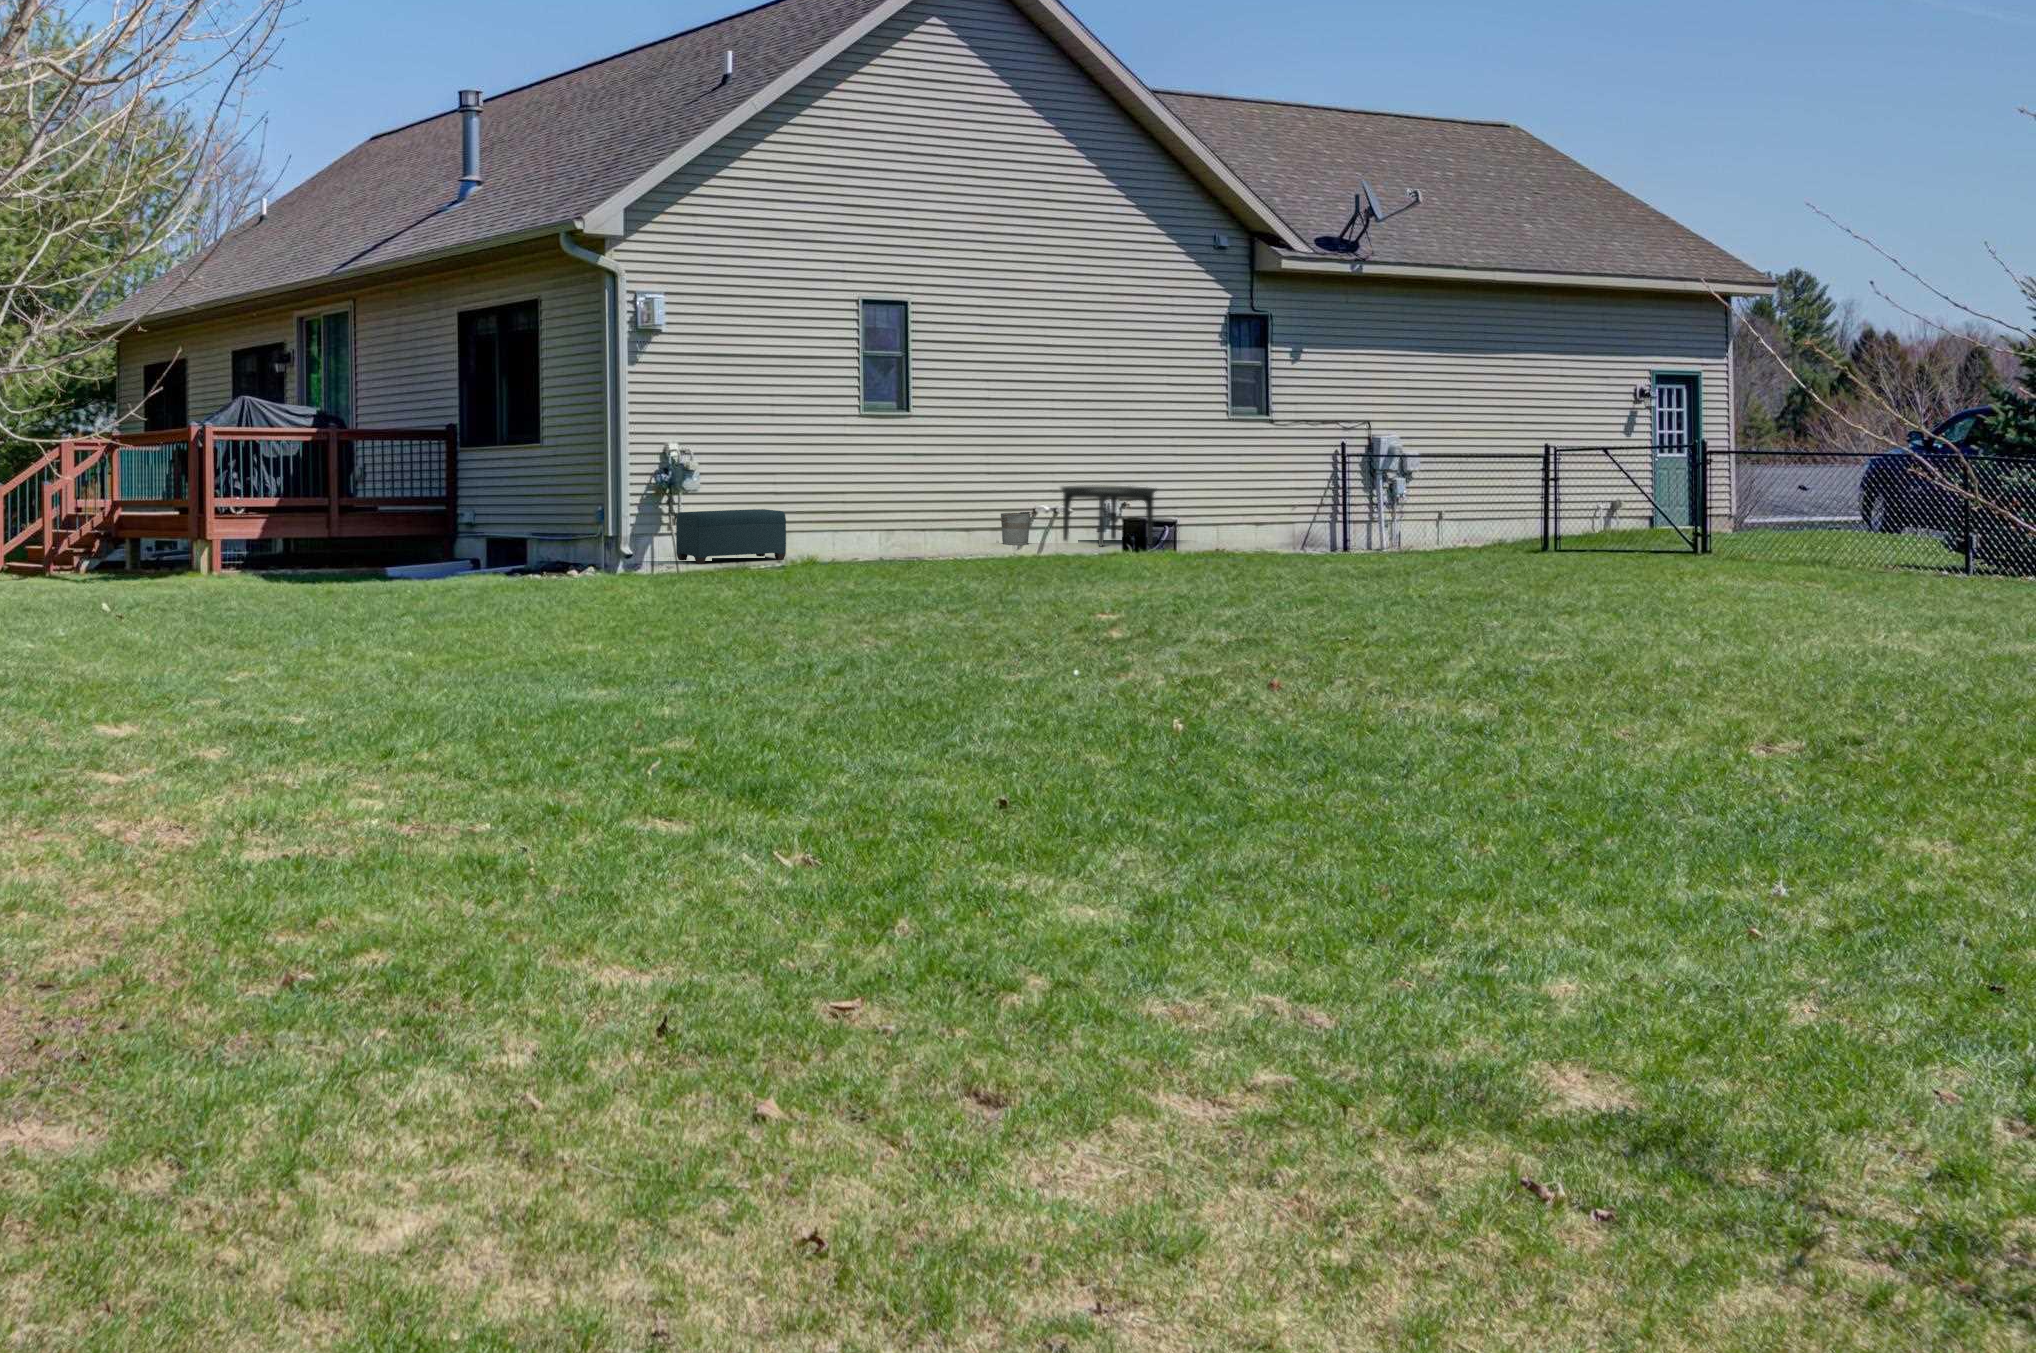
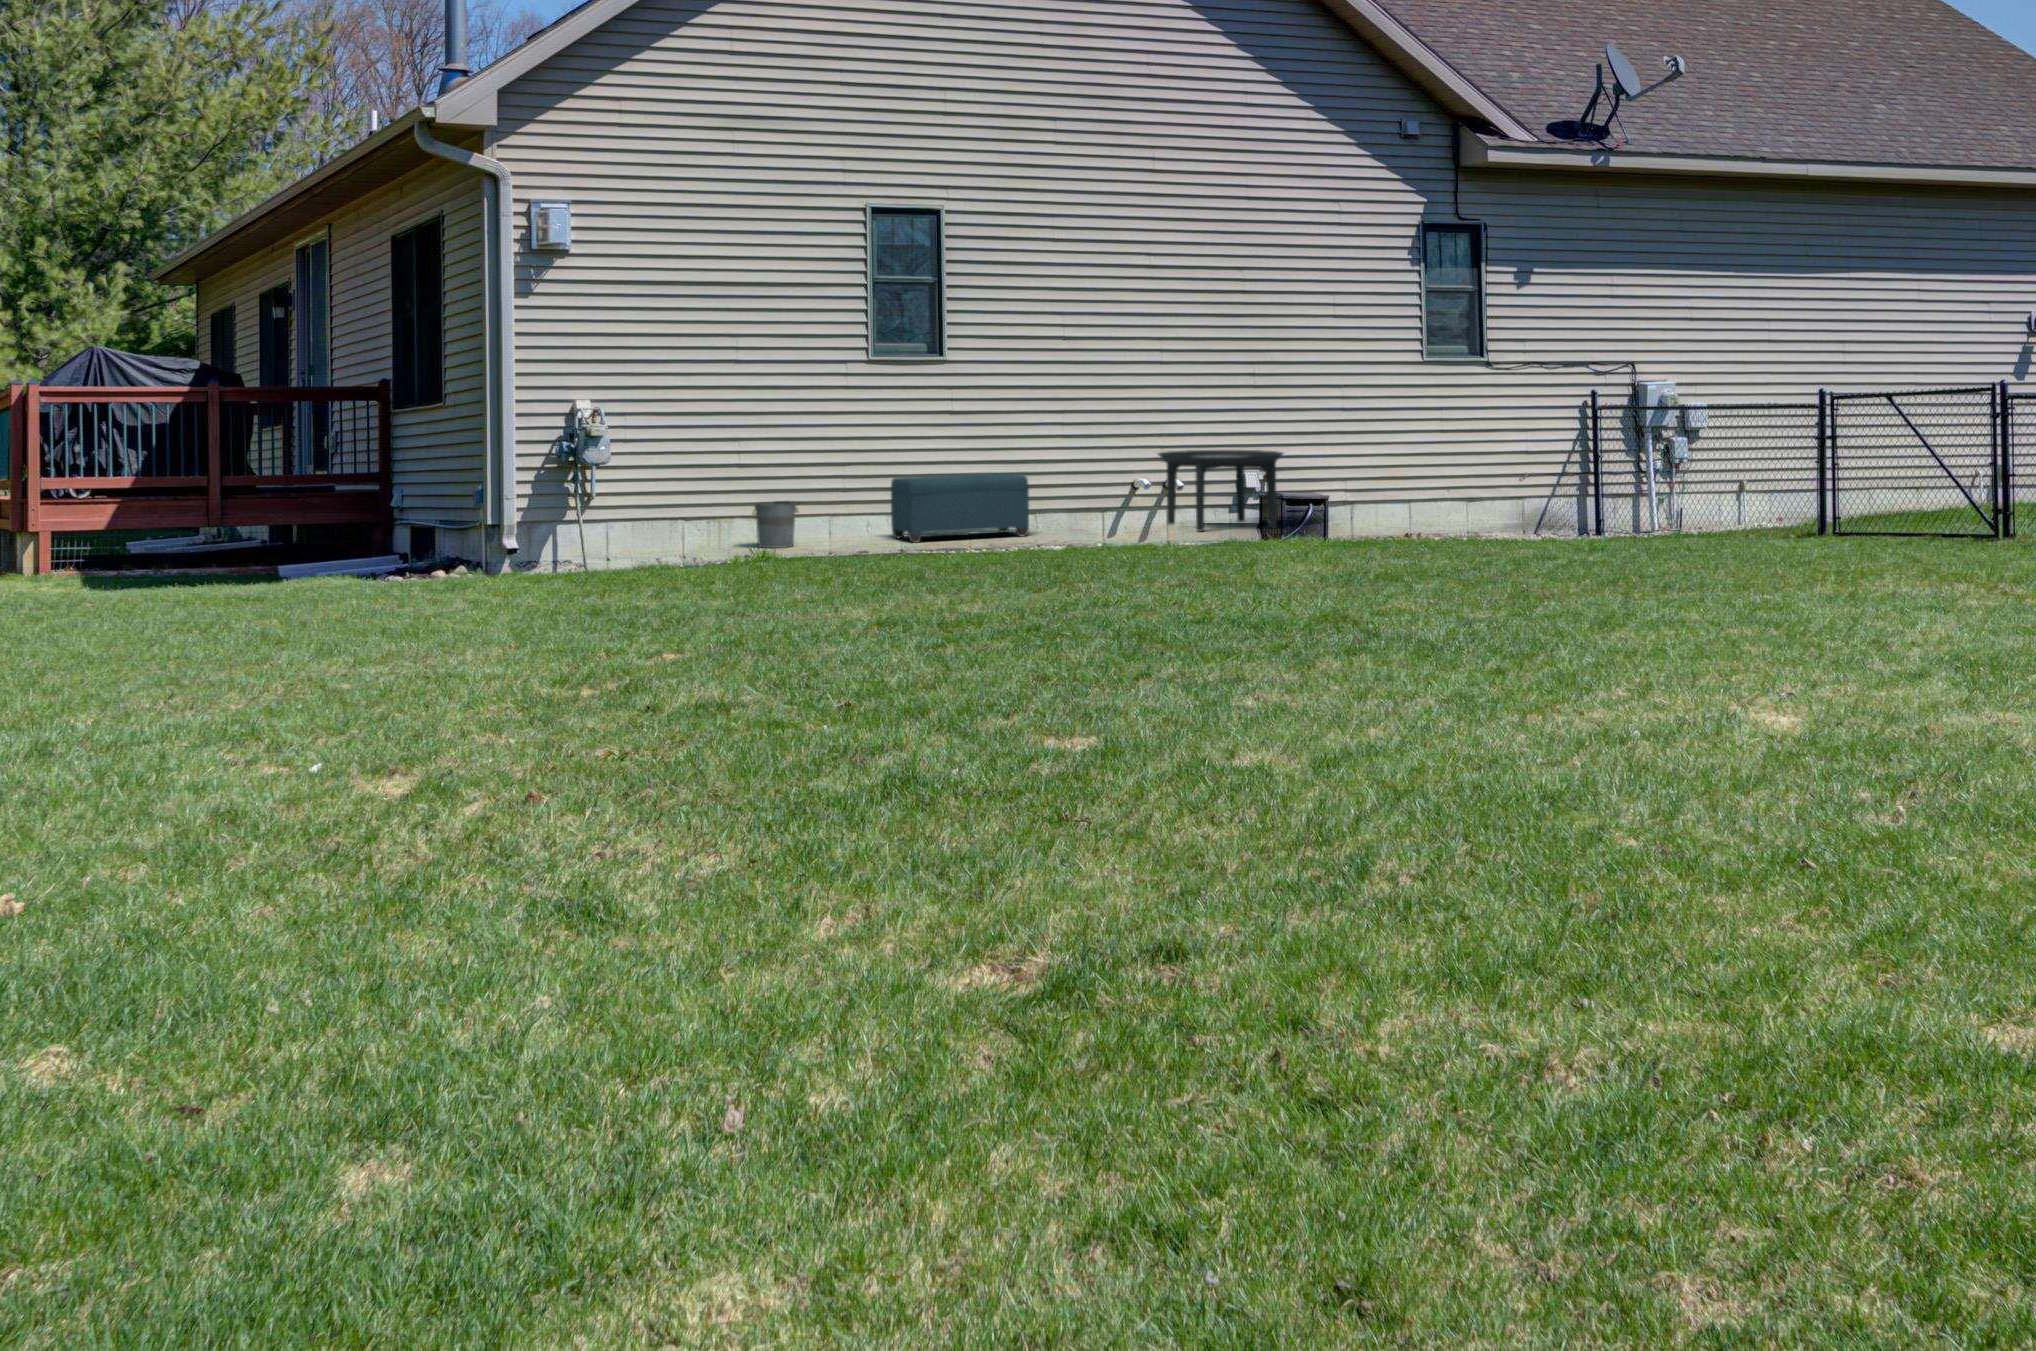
bench: present [676,509,786,564] -> present [891,473,1029,543]
bucket: present [1000,512,1034,545] -> present [753,501,798,548]

